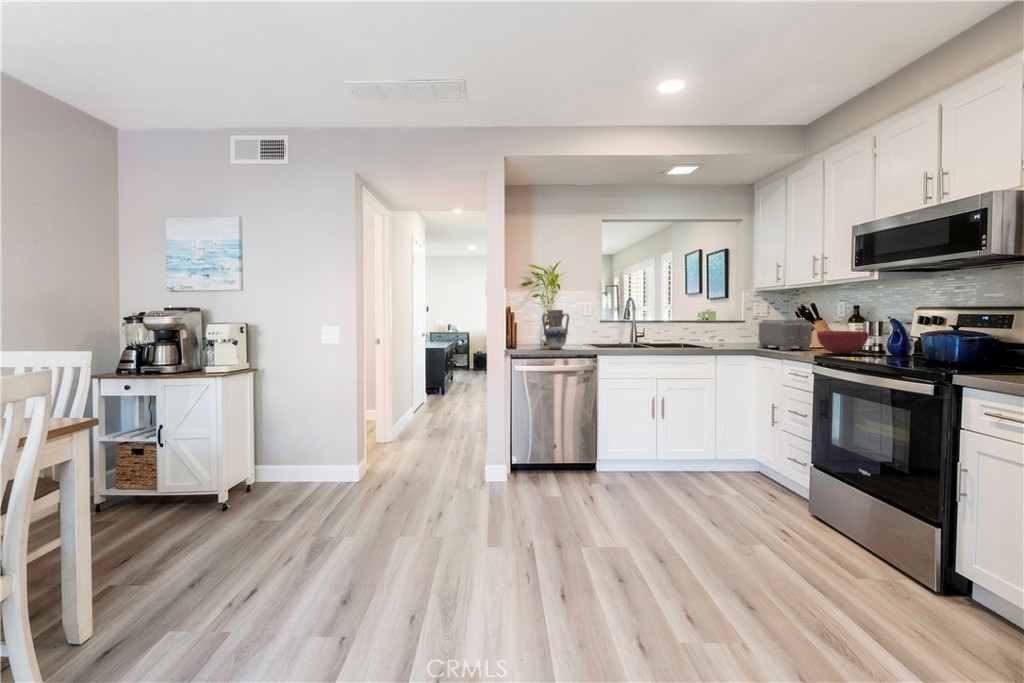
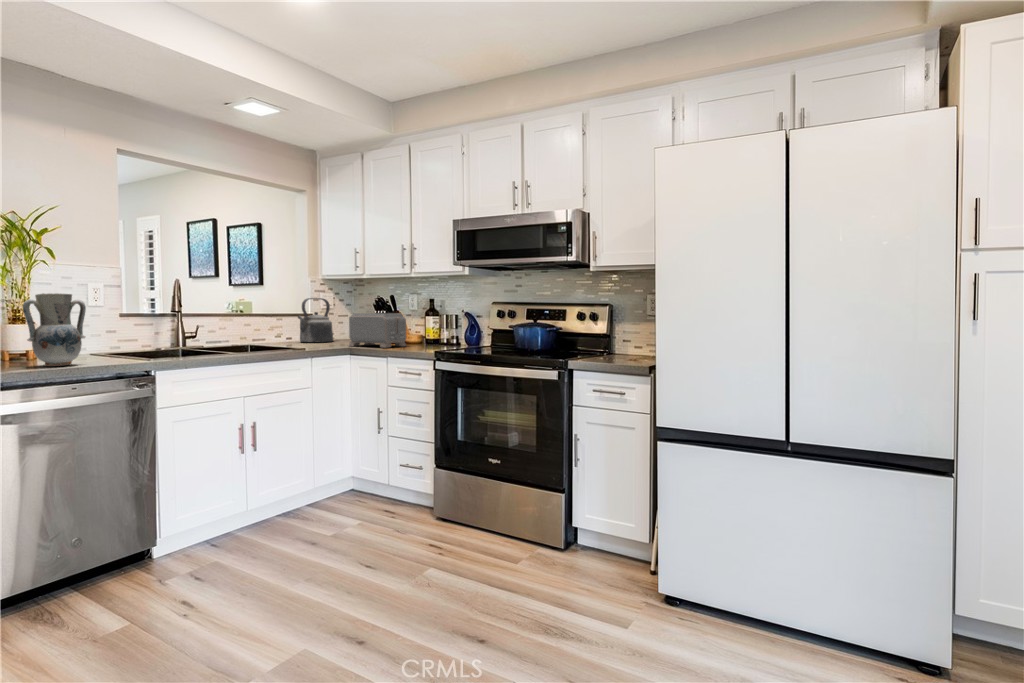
kettle: none [727,308,760,344] -> present [298,298,333,342]
bowl: present [817,331,869,354] -> none [421,325,463,348]

